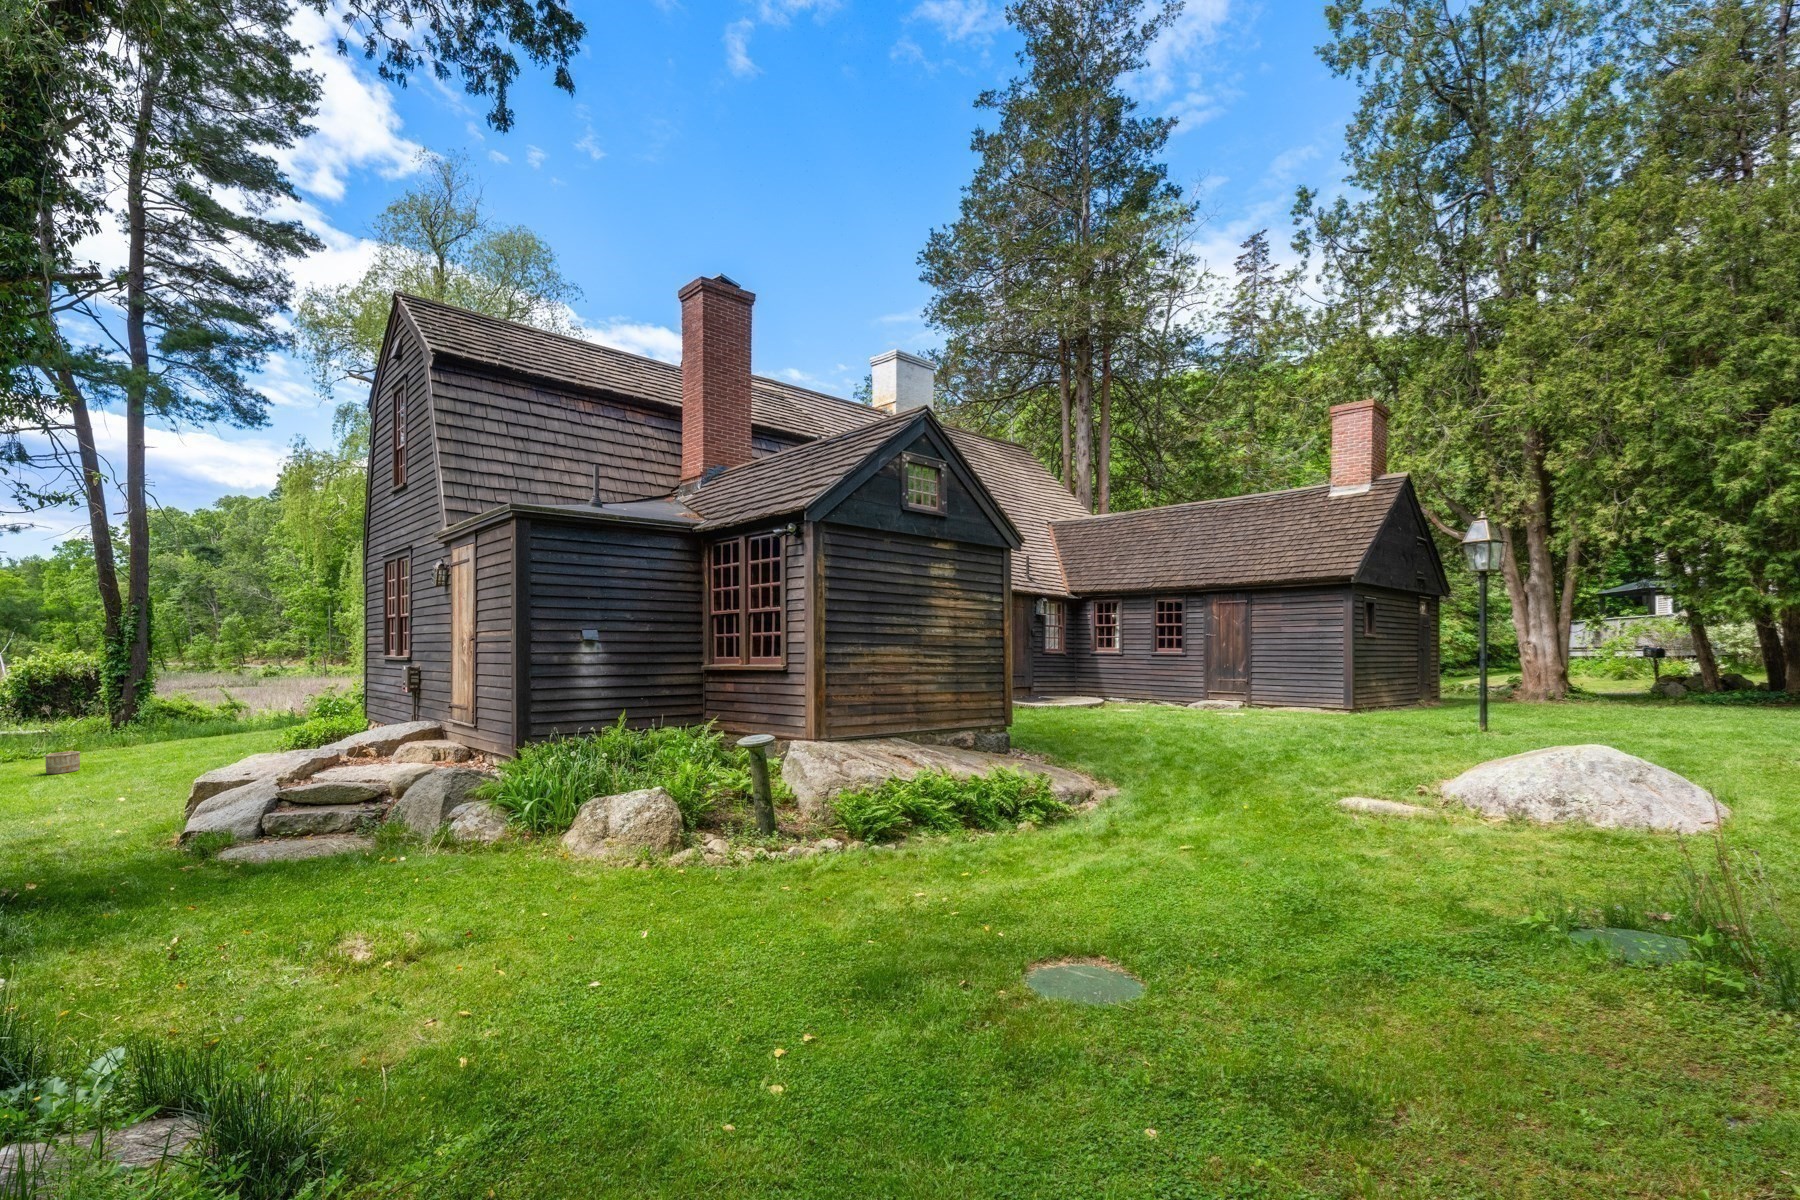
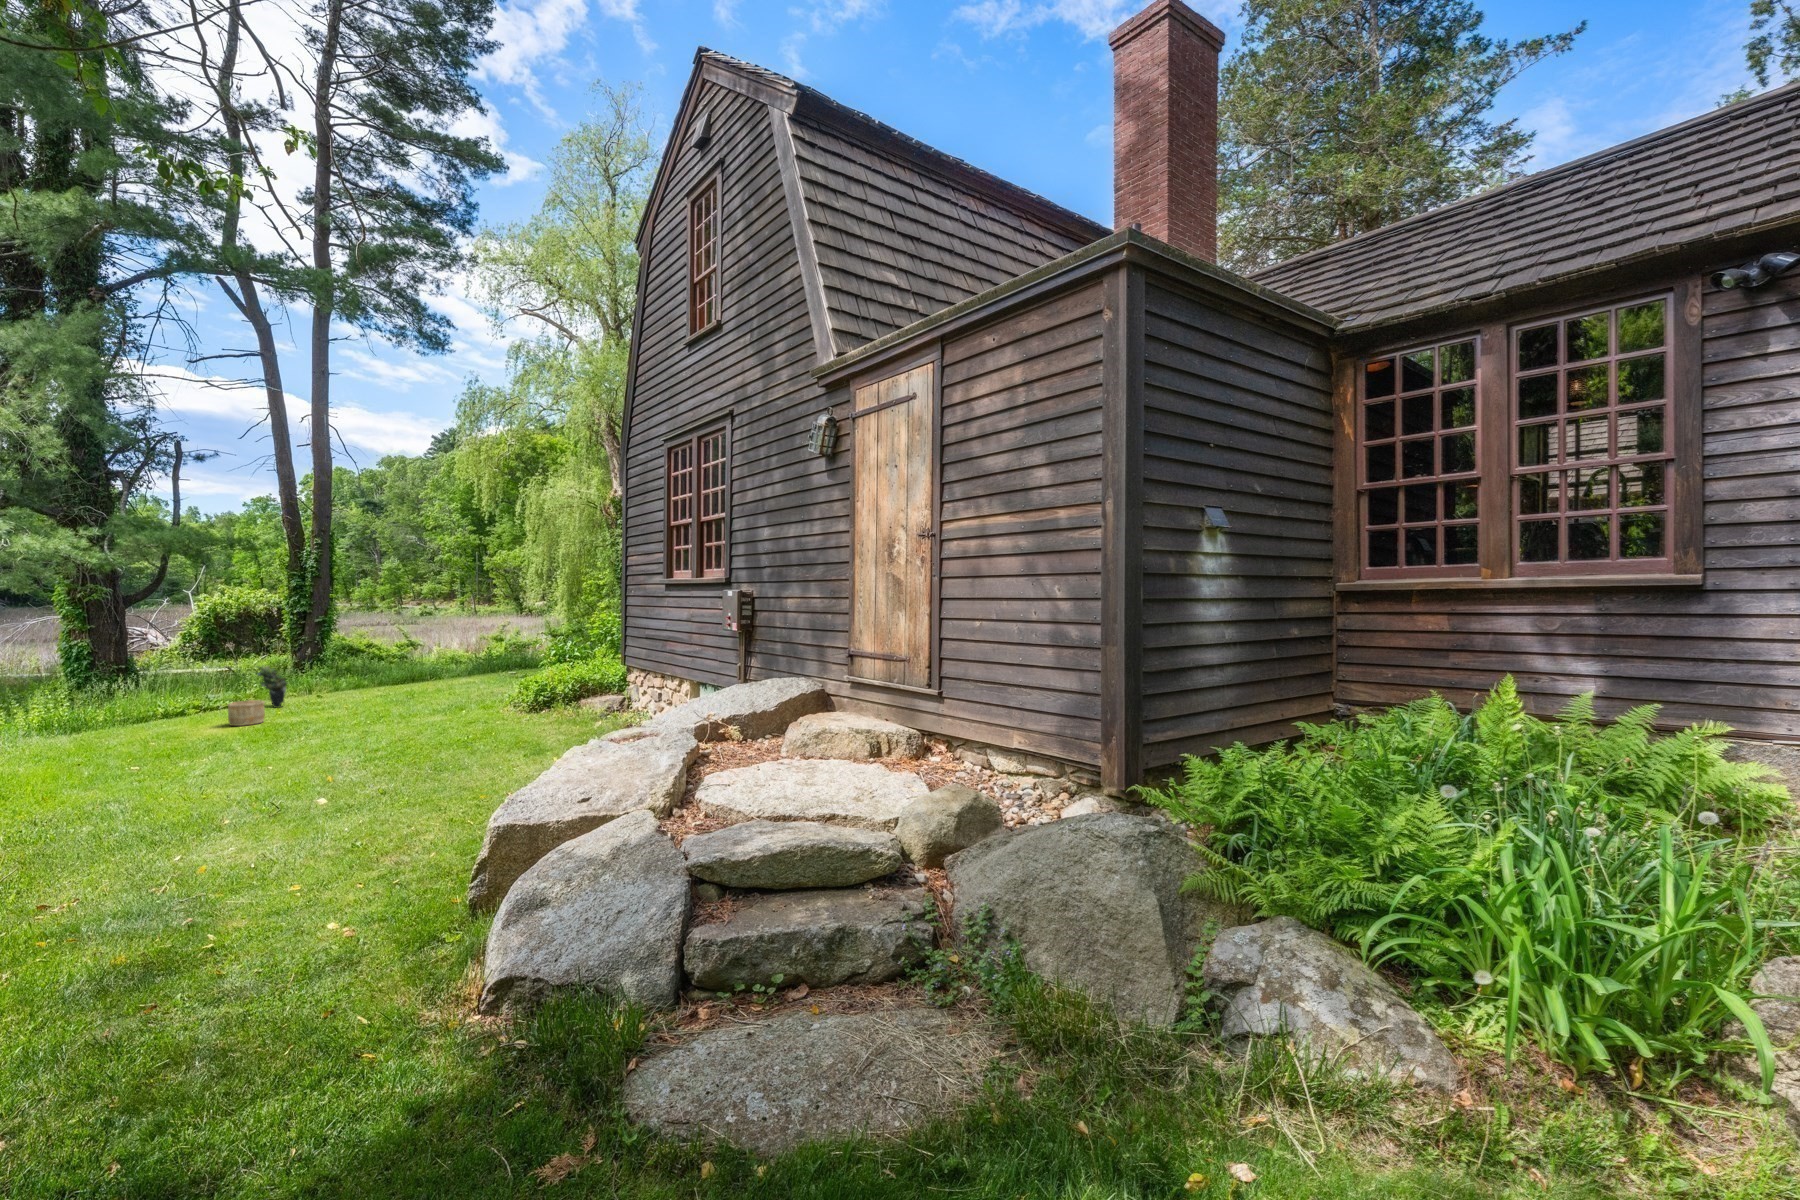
potted plant: none [71,721,104,760] -> present [257,666,288,708]

